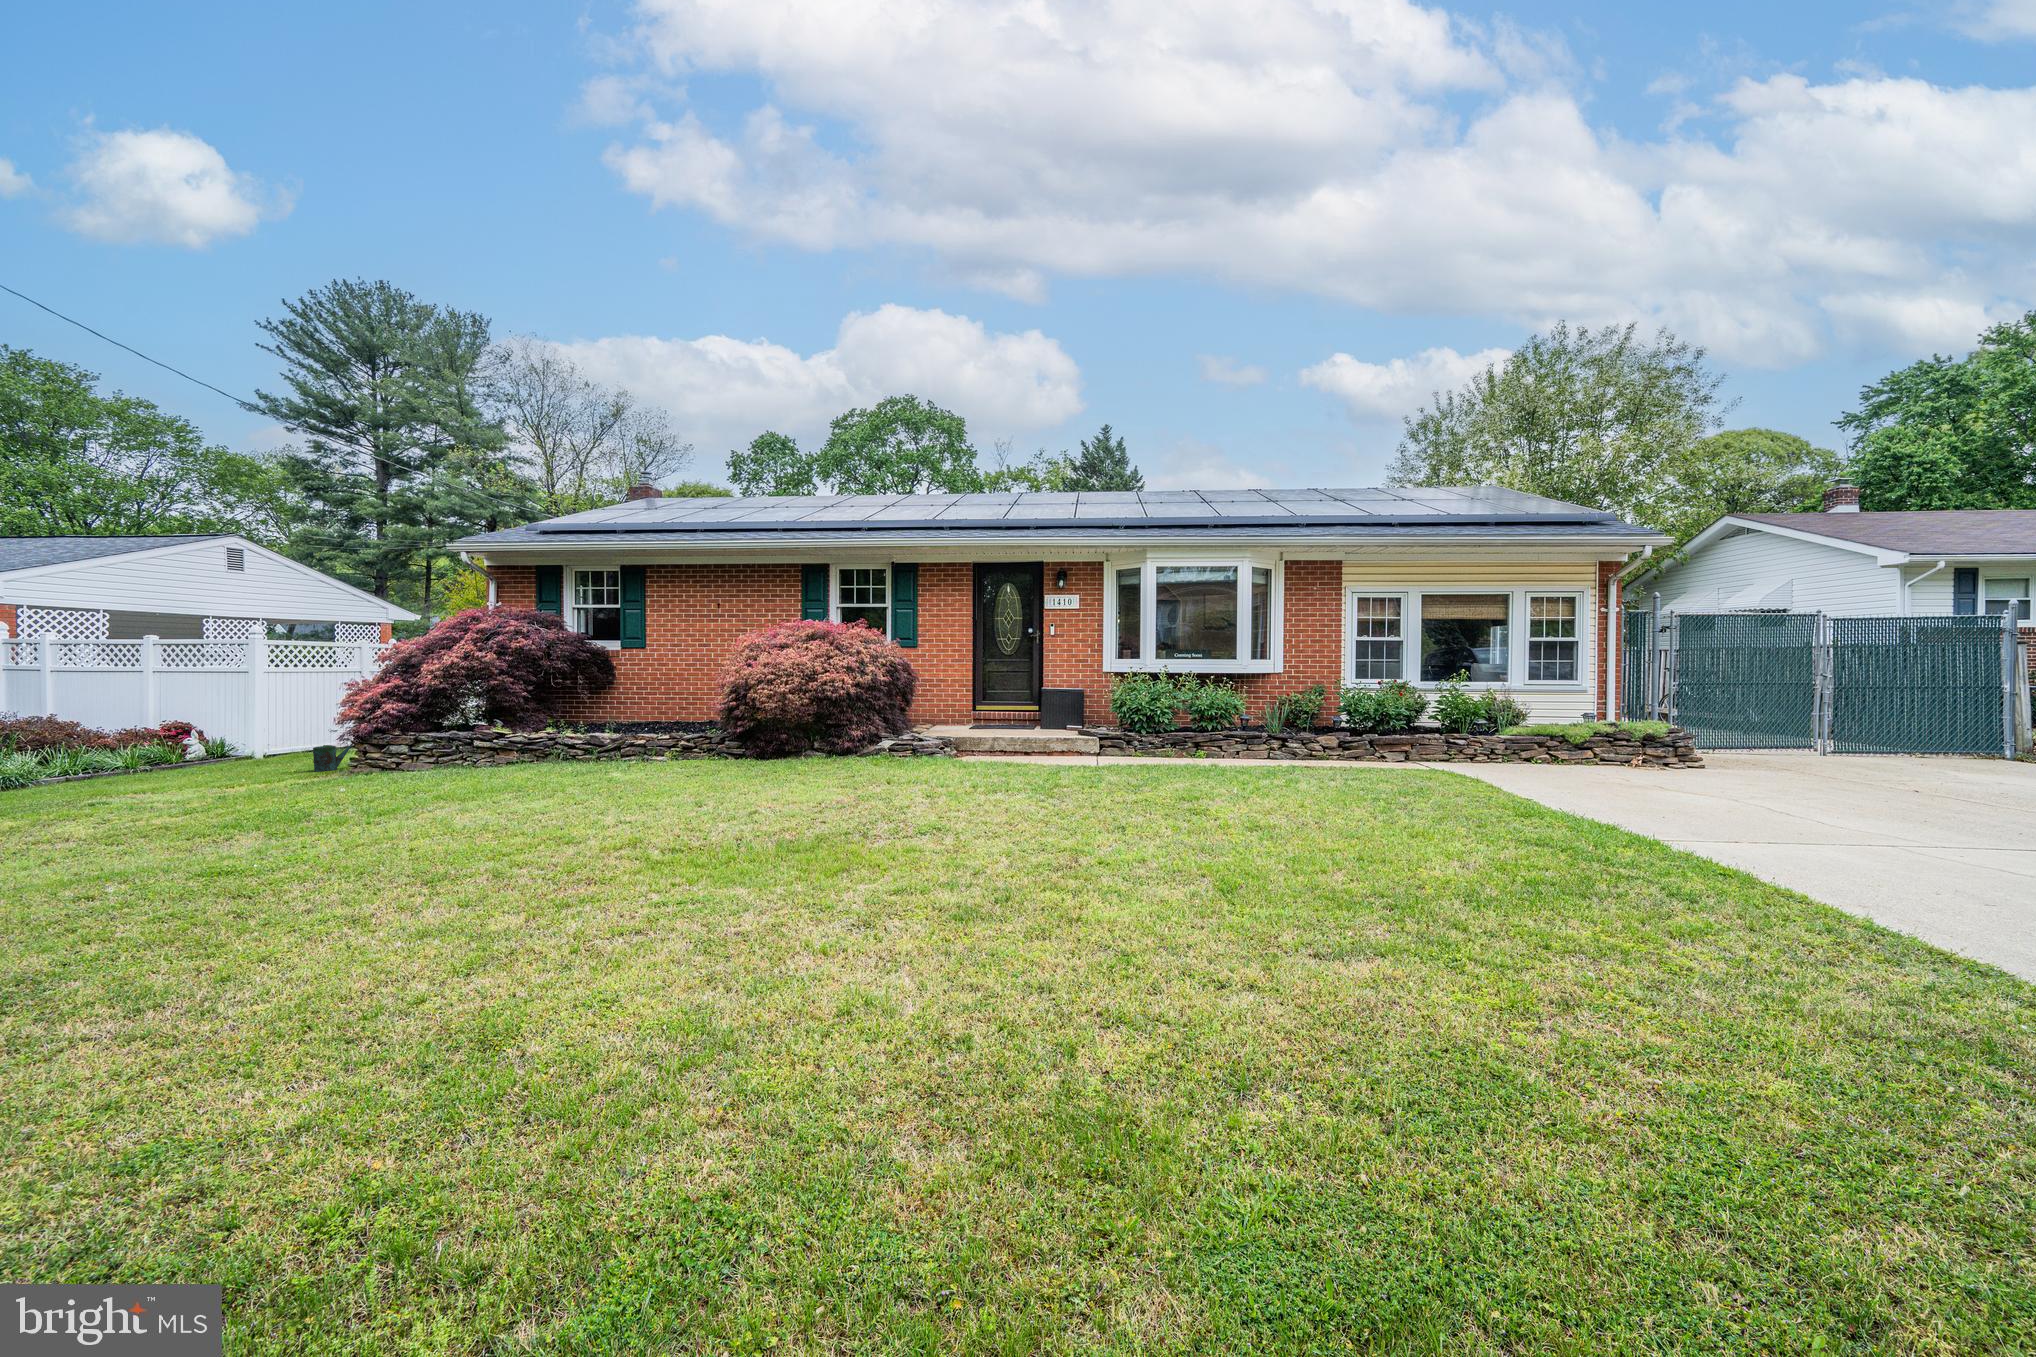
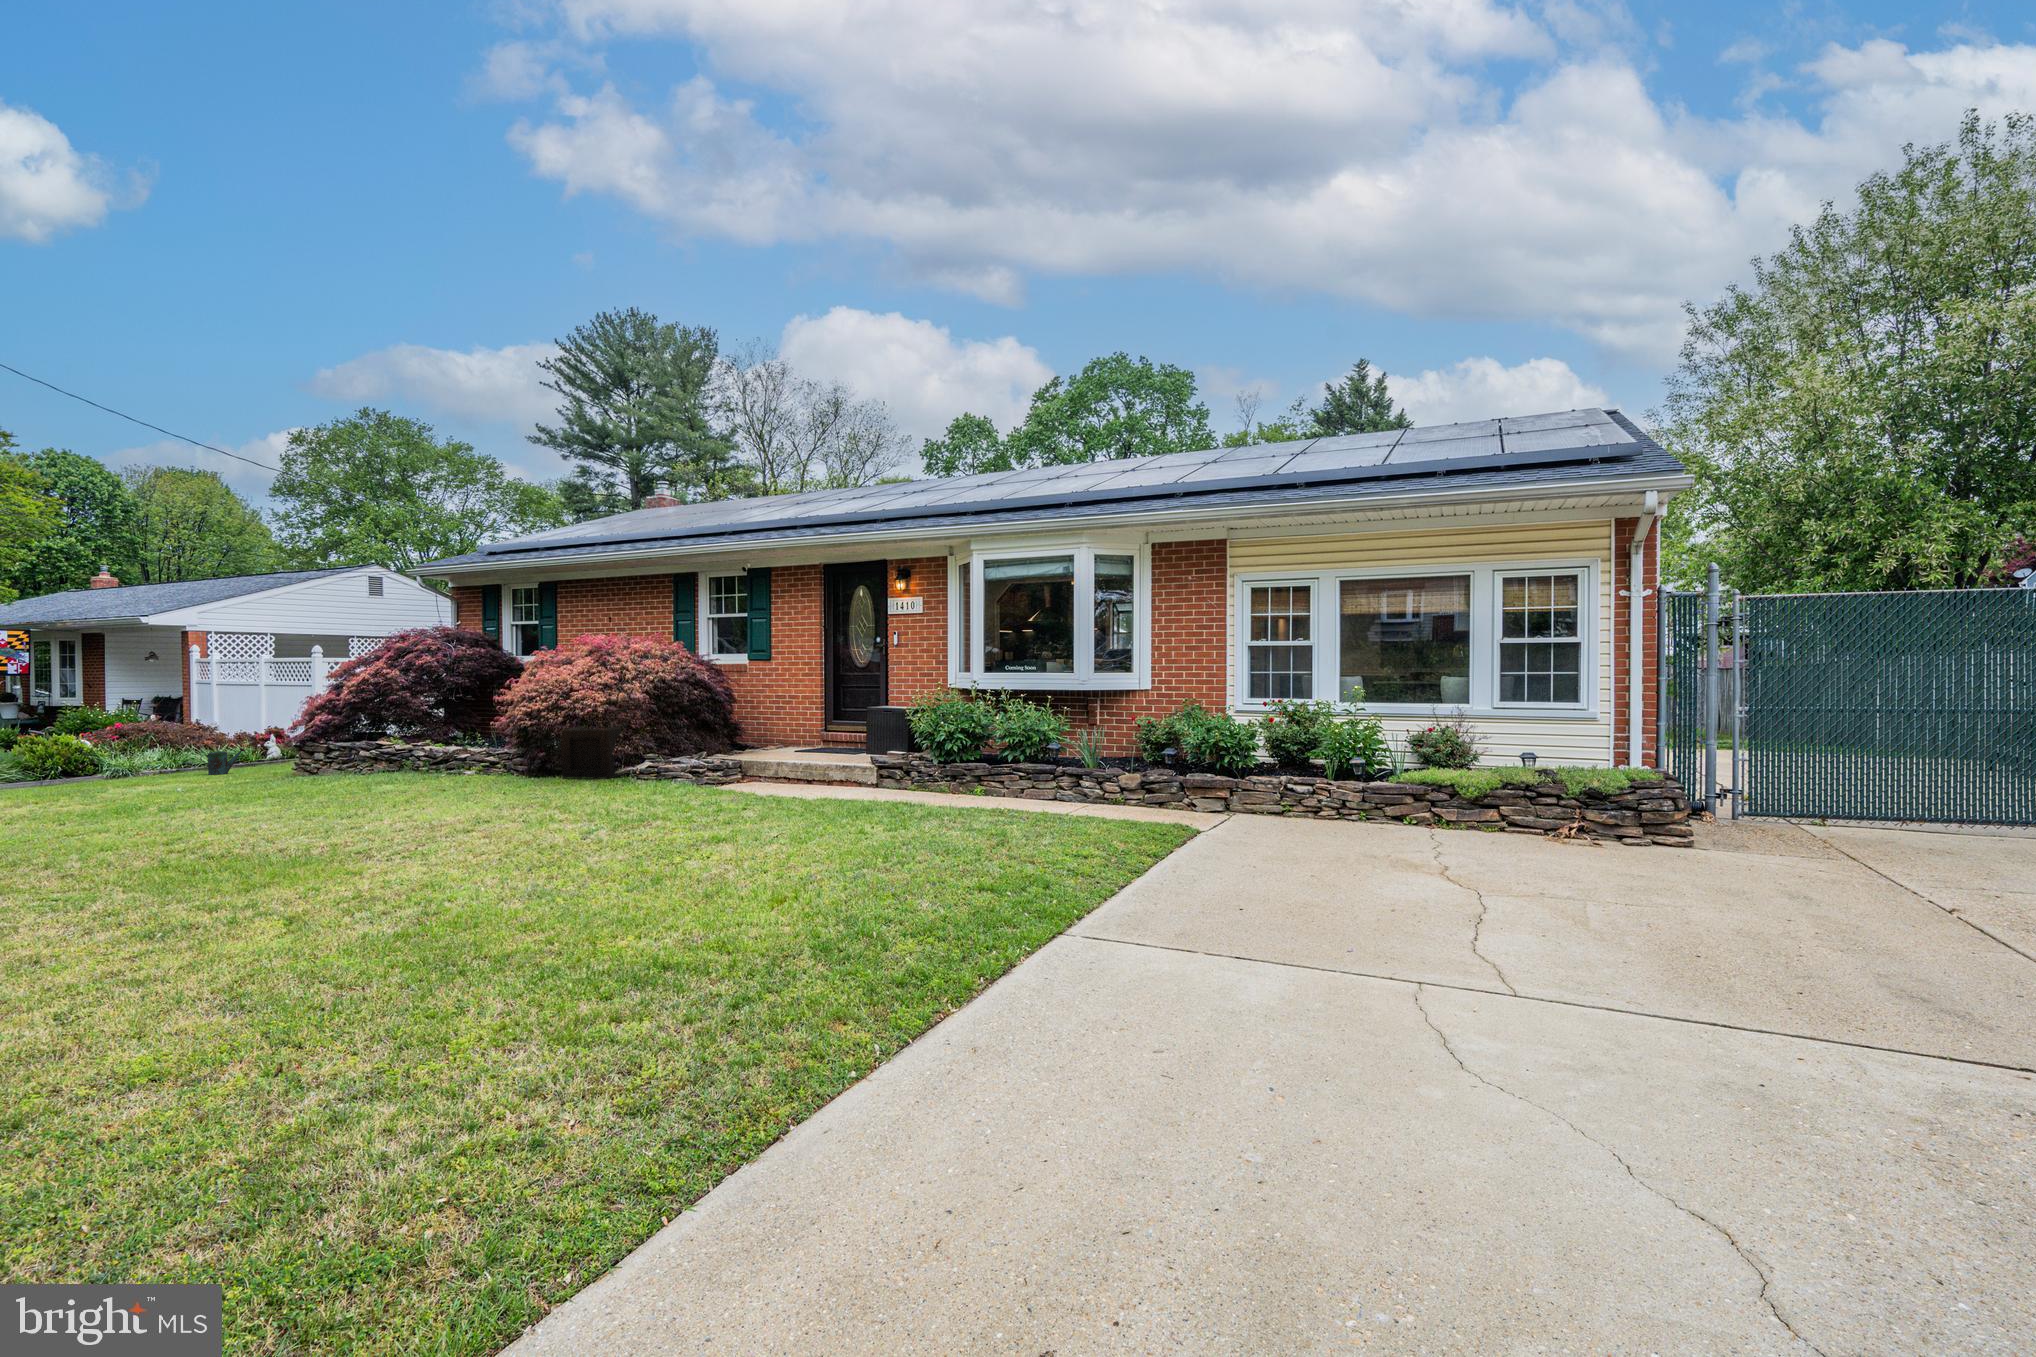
wooden crate: none [825,707,876,759] -> present [561,727,624,779]

